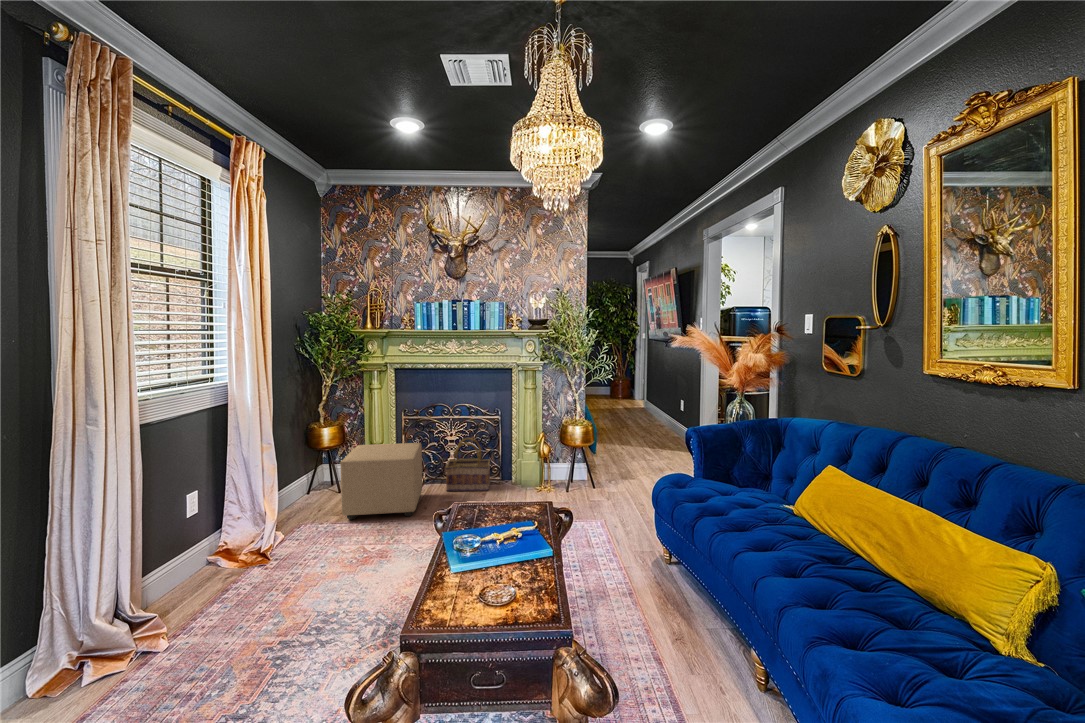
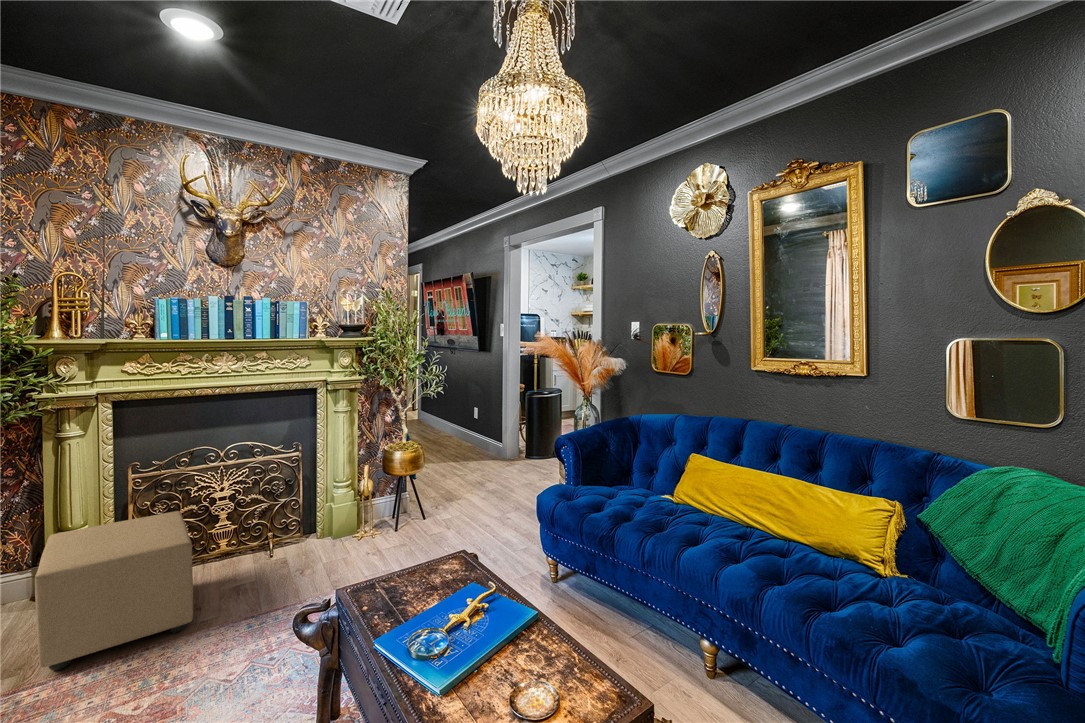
basket: present [446,438,490,491] -> none [220,489,291,572]

